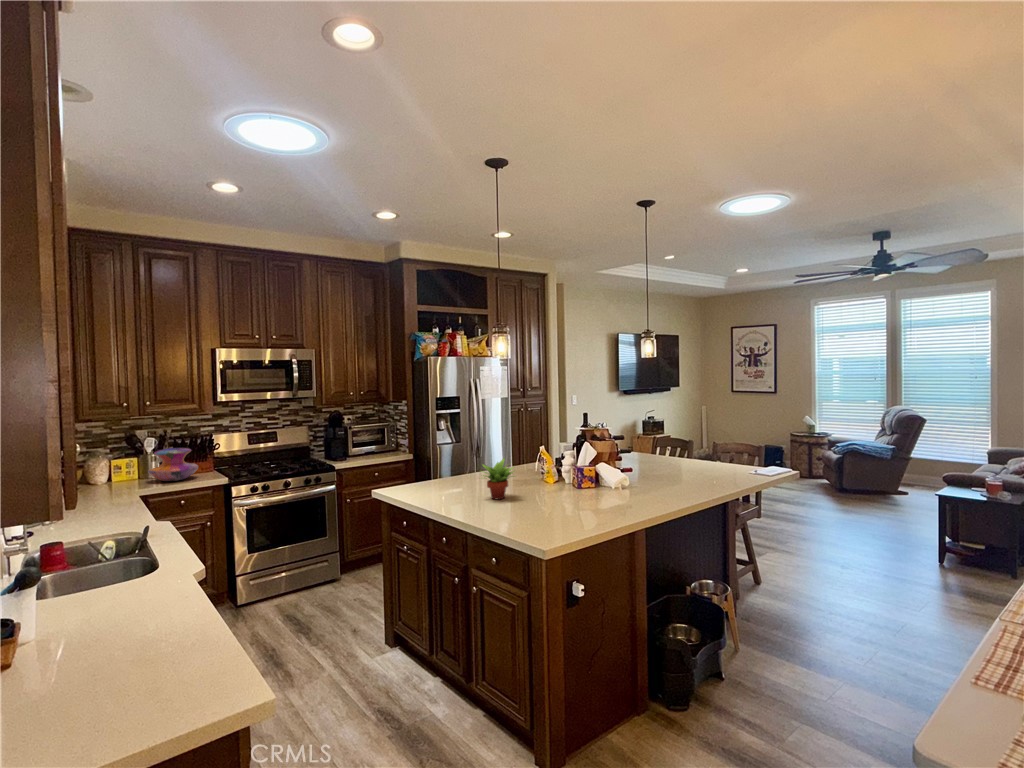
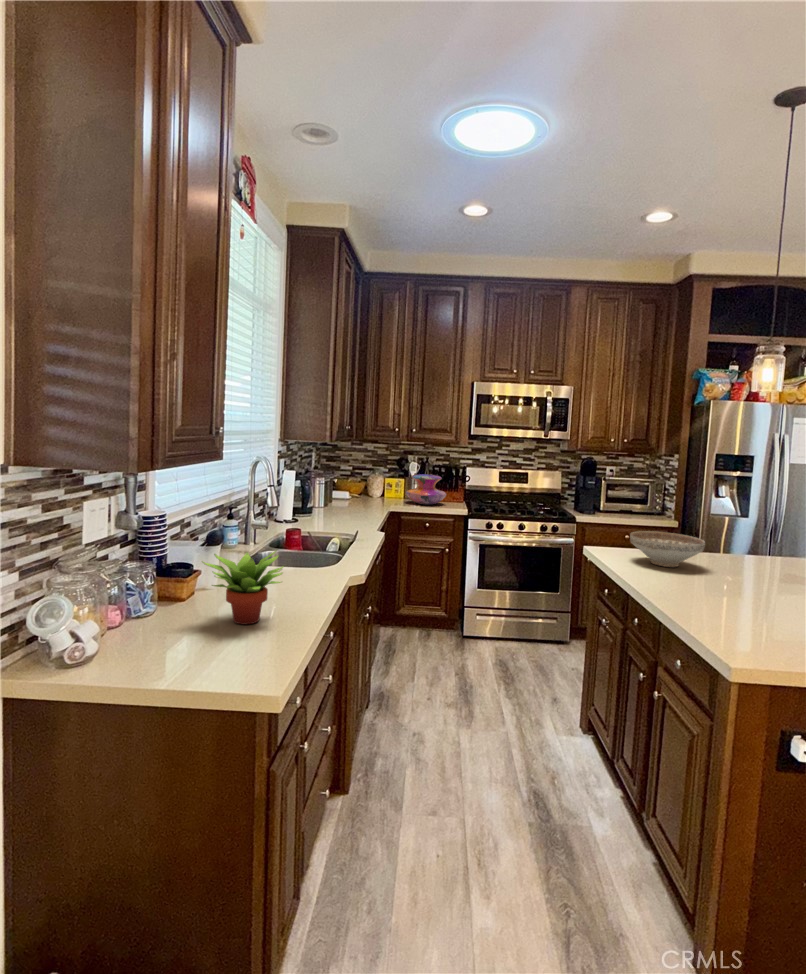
succulent plant: present [482,458,514,499] -> present [202,550,284,624]
decorative bowl: none [414,465,467,492] -> present [630,531,705,567]

